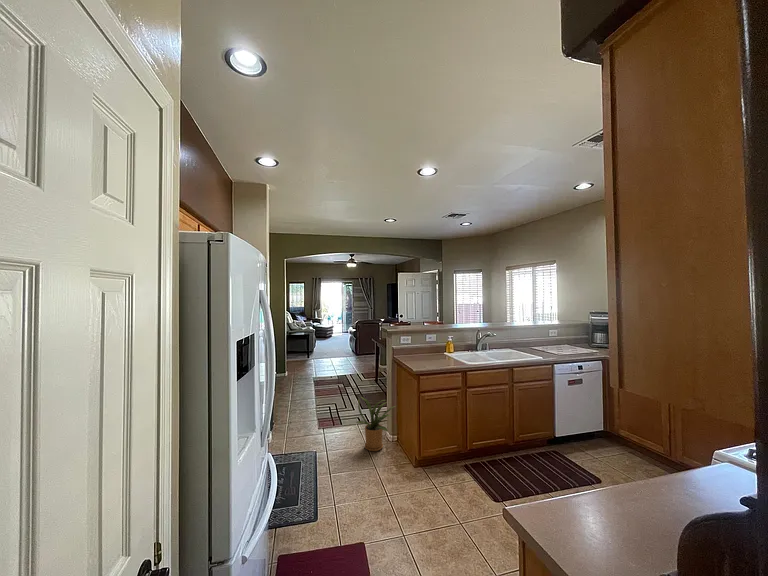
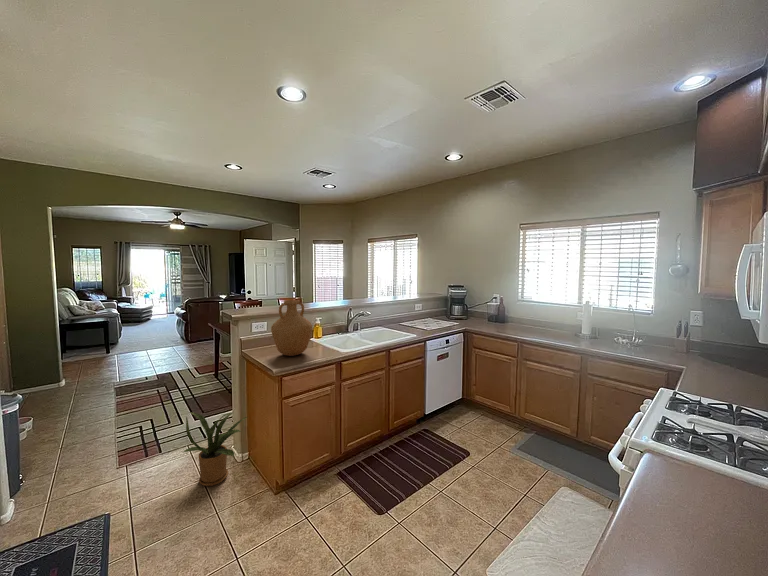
vase: none [414,320,444,362] -> present [271,300,313,356]

